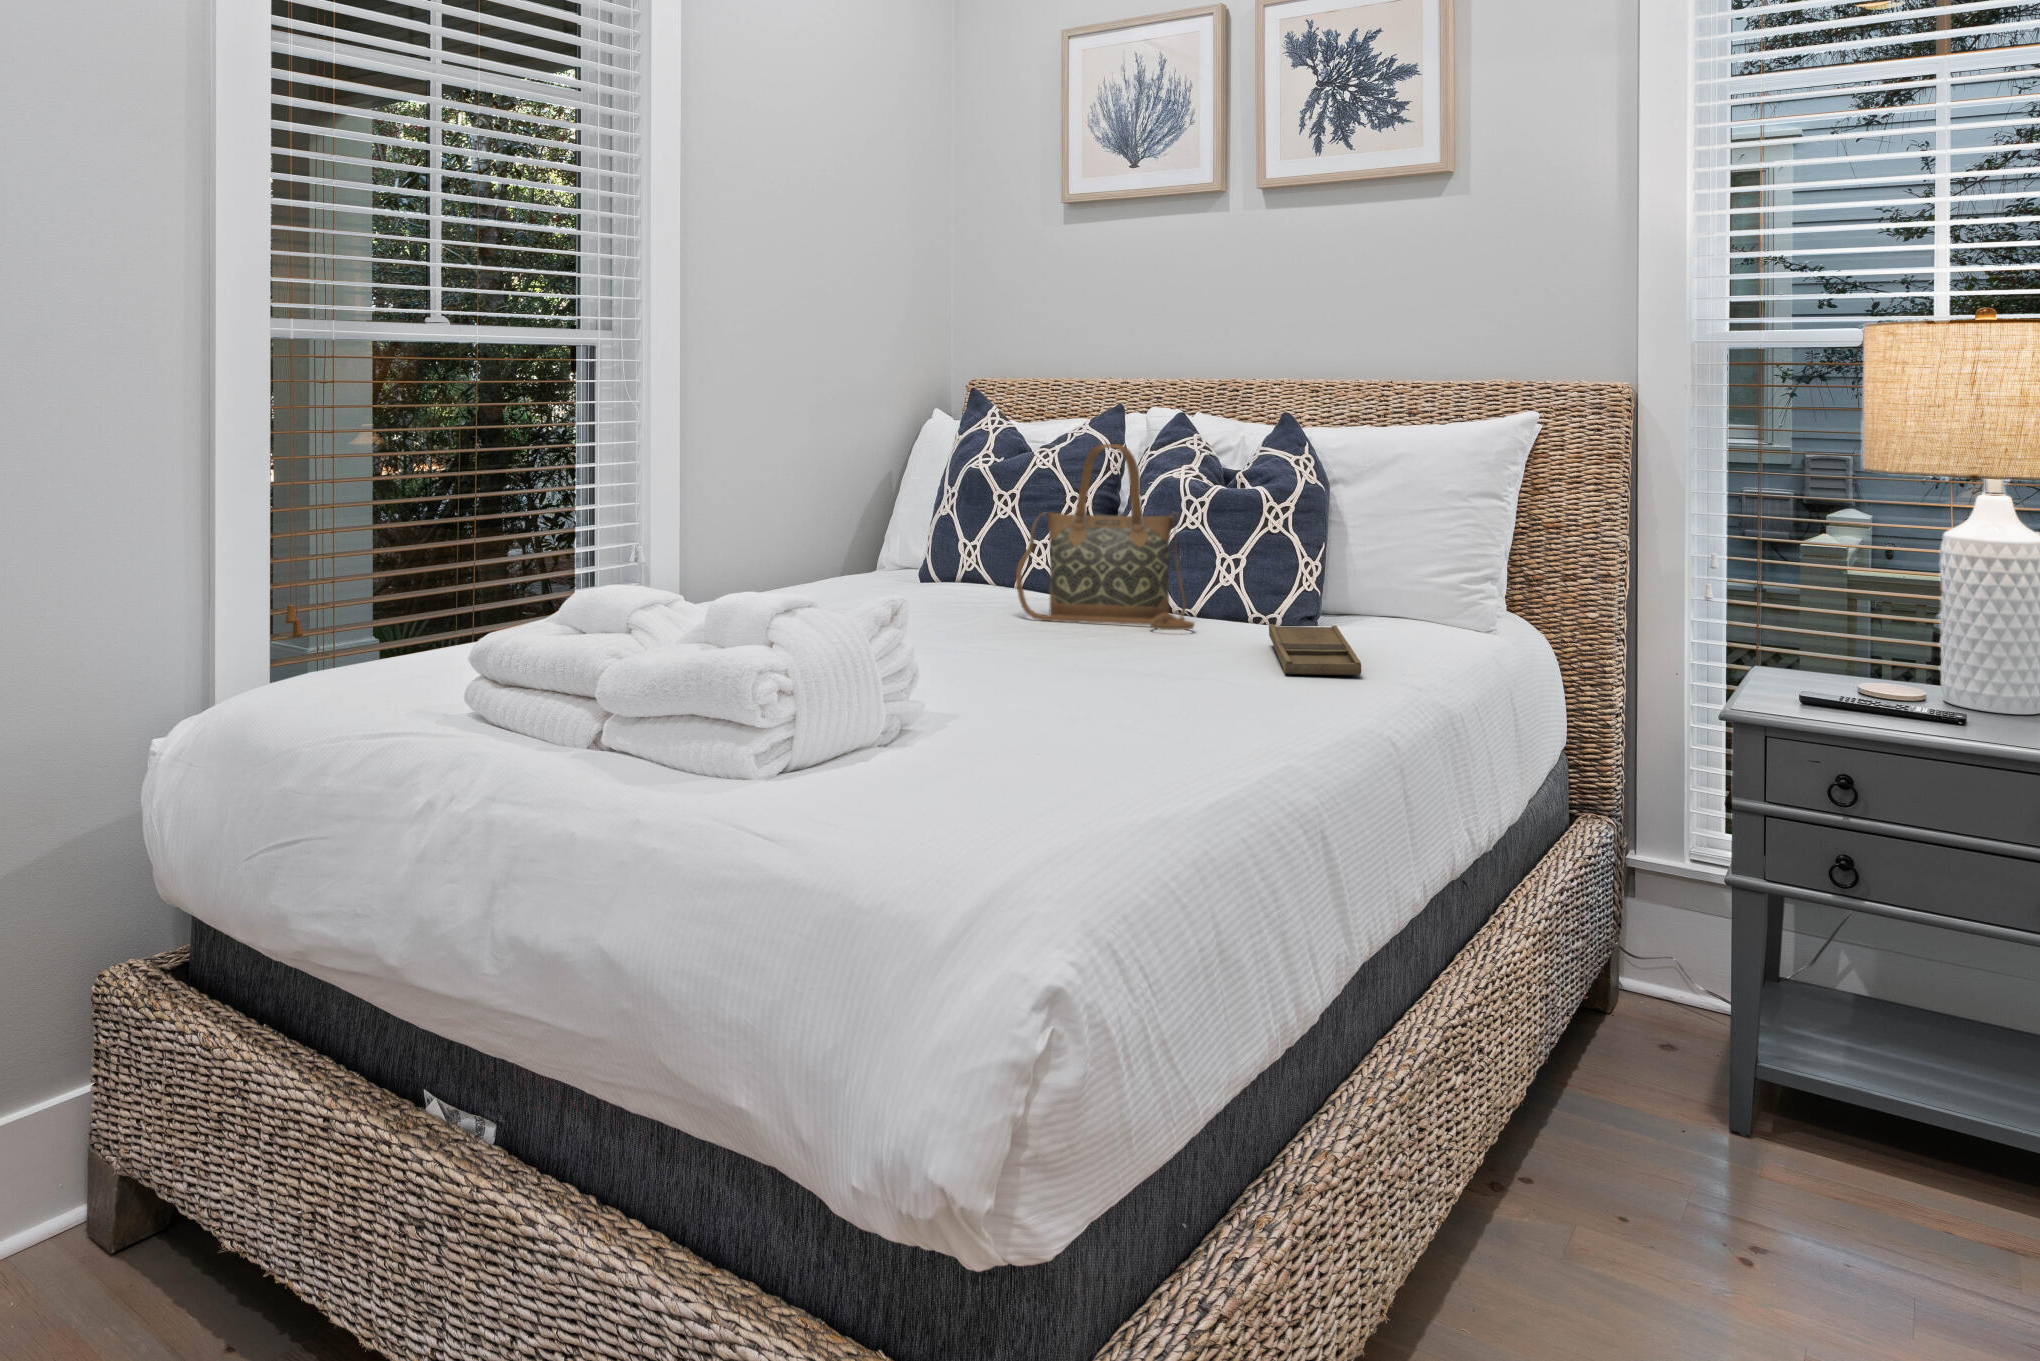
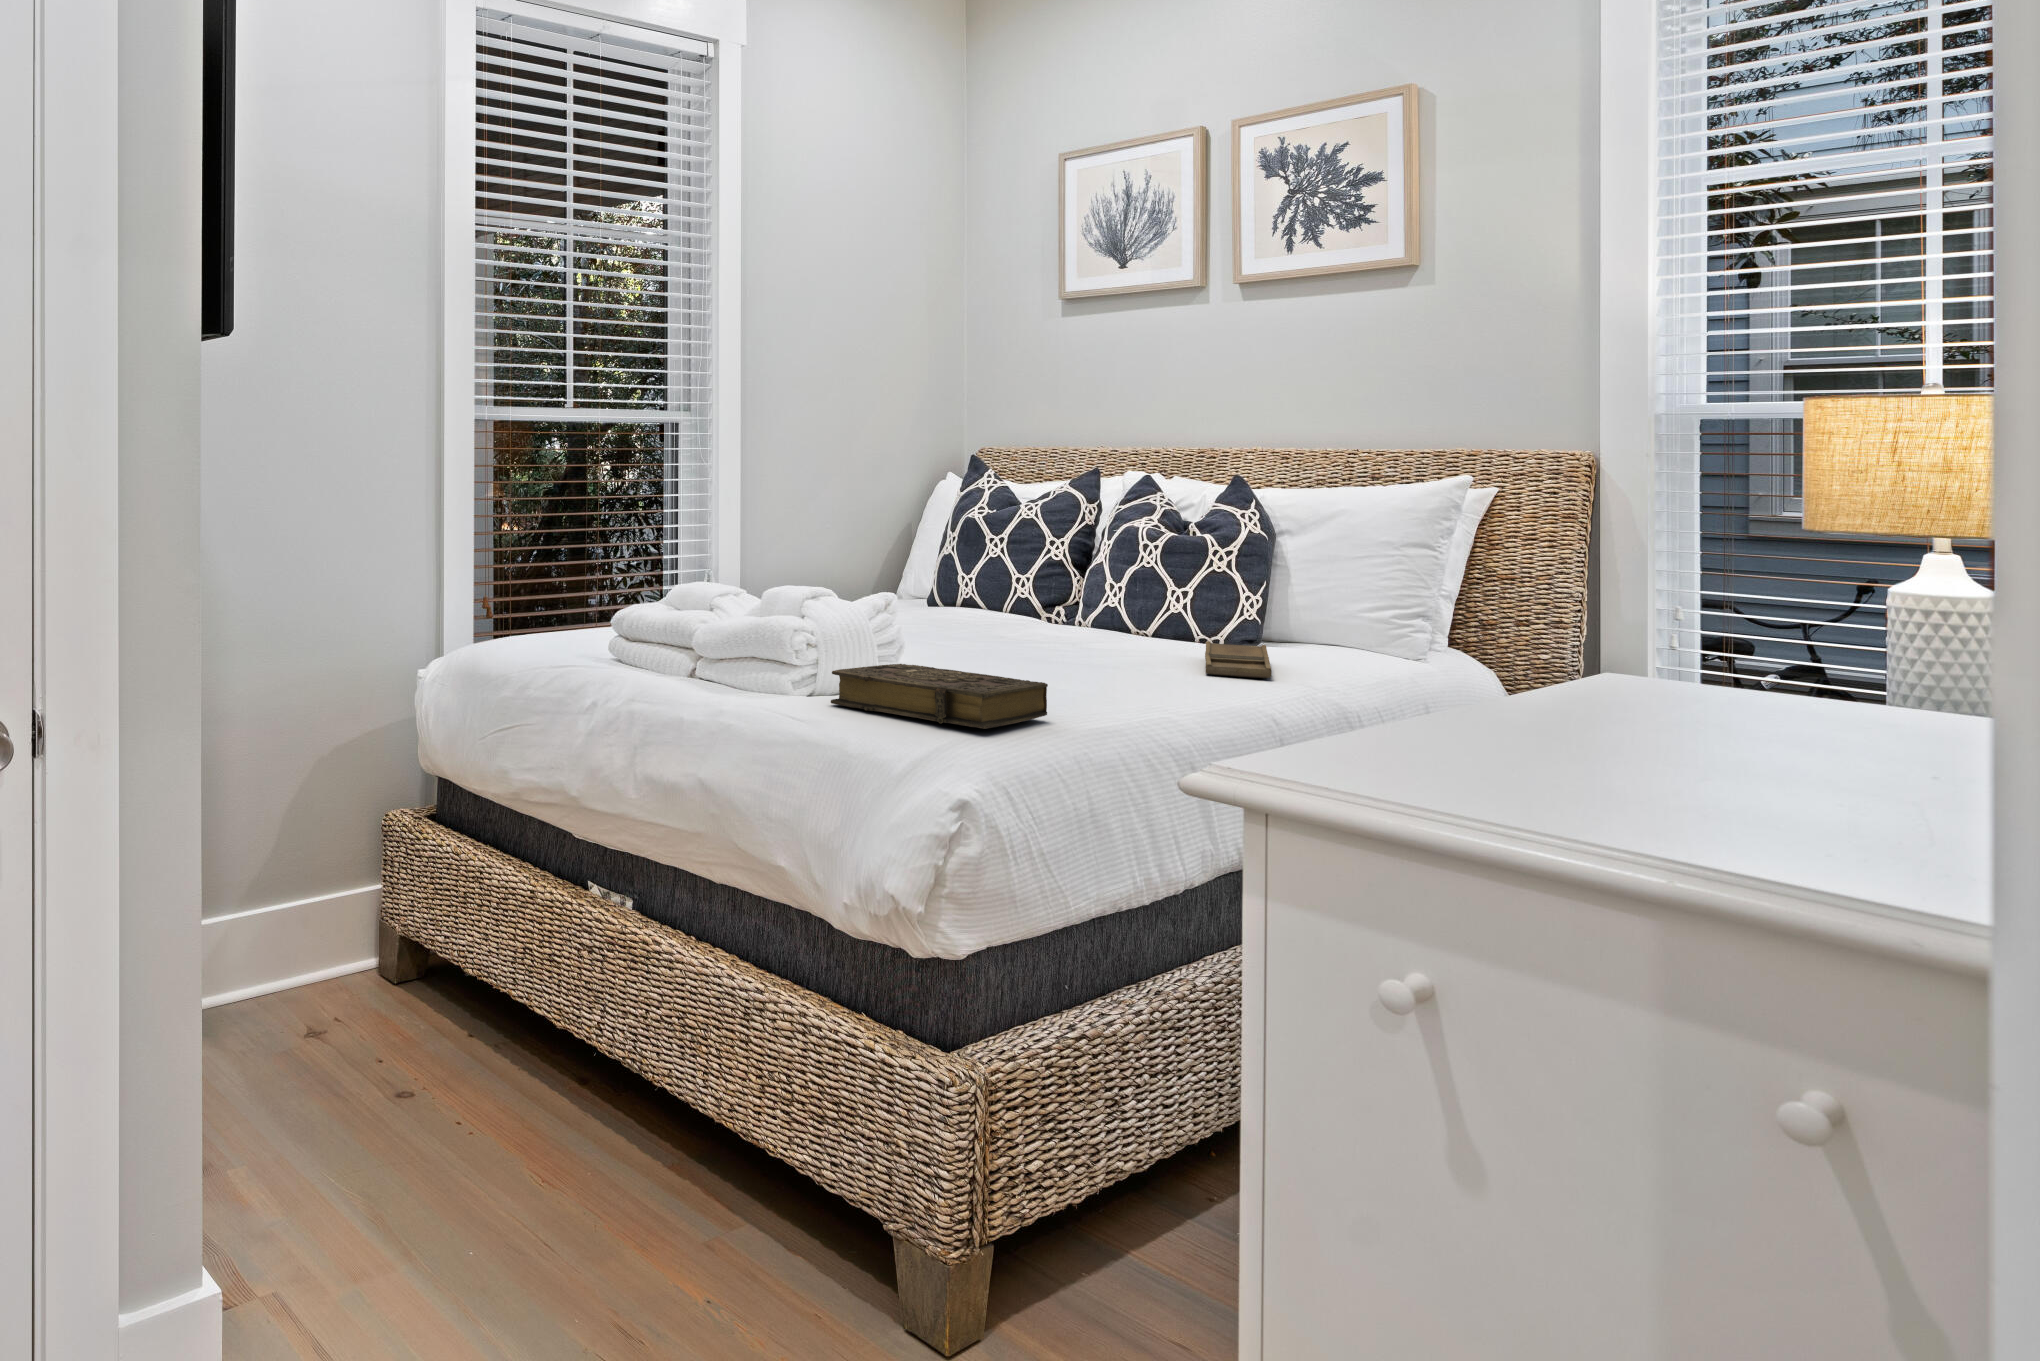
handbag: present [1016,444,1194,630] -> none [1000,498,1146,645]
book: none [819,708,1138,828] -> present [831,664,1048,729]

